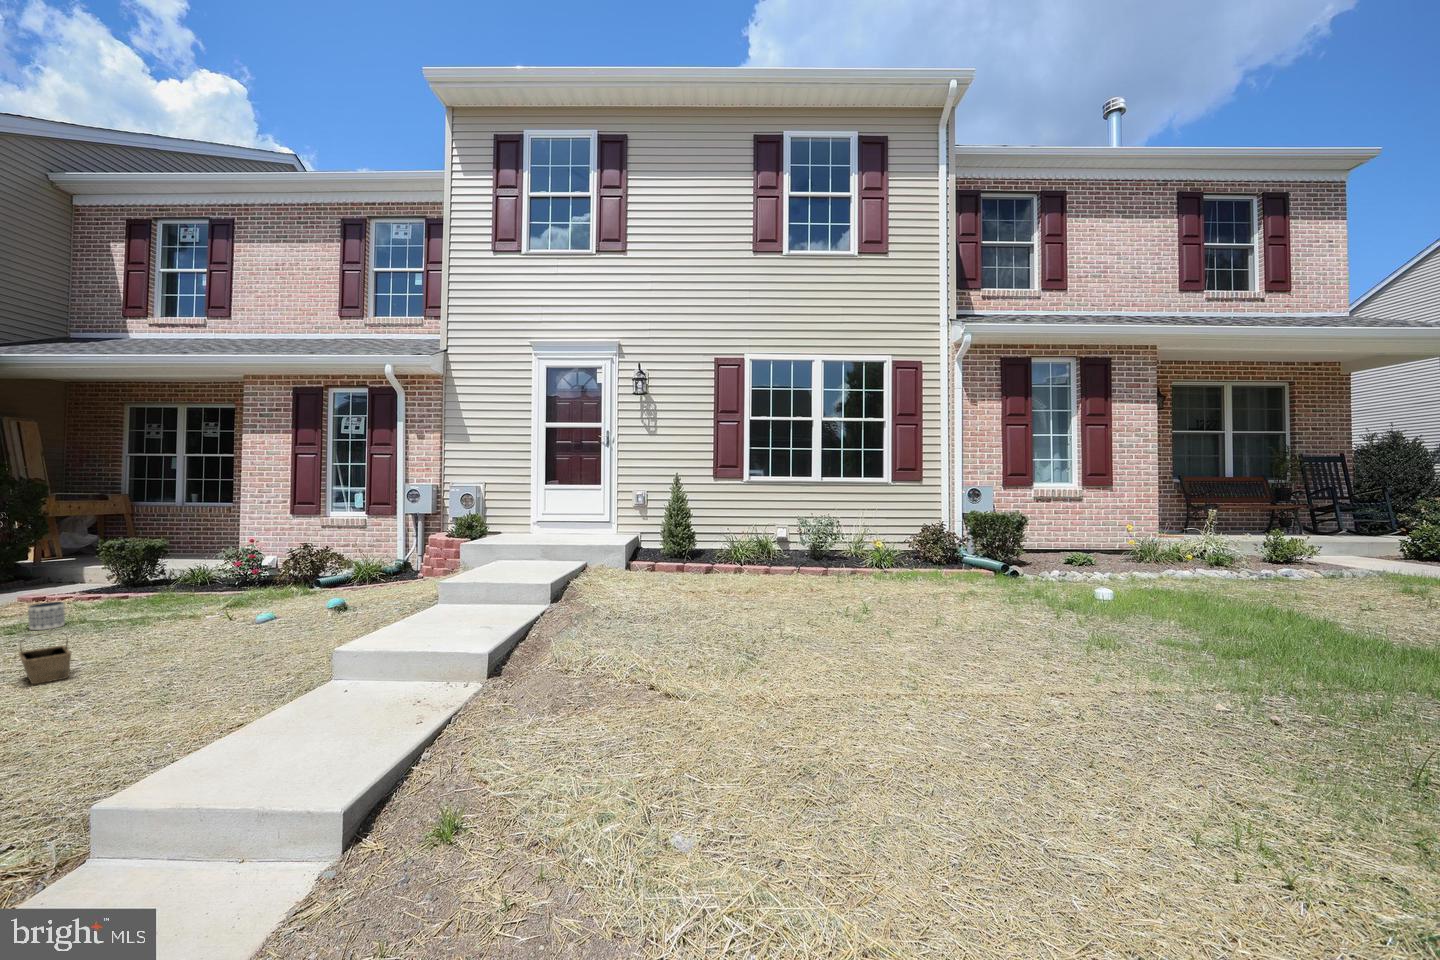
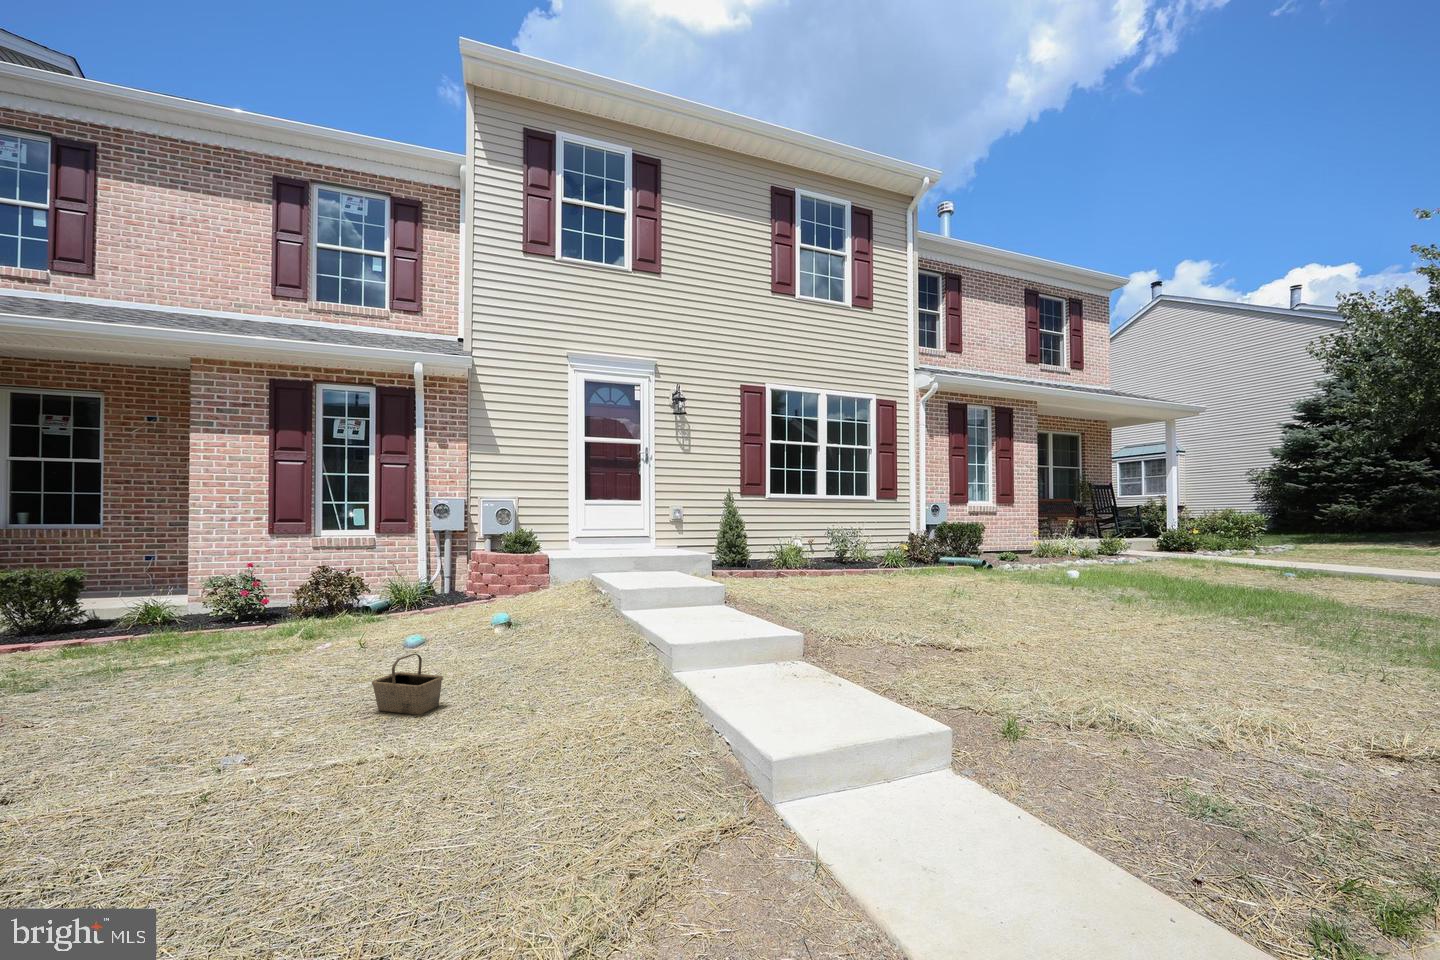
planter: present [28,602,65,630] -> none [140,642,184,680]

